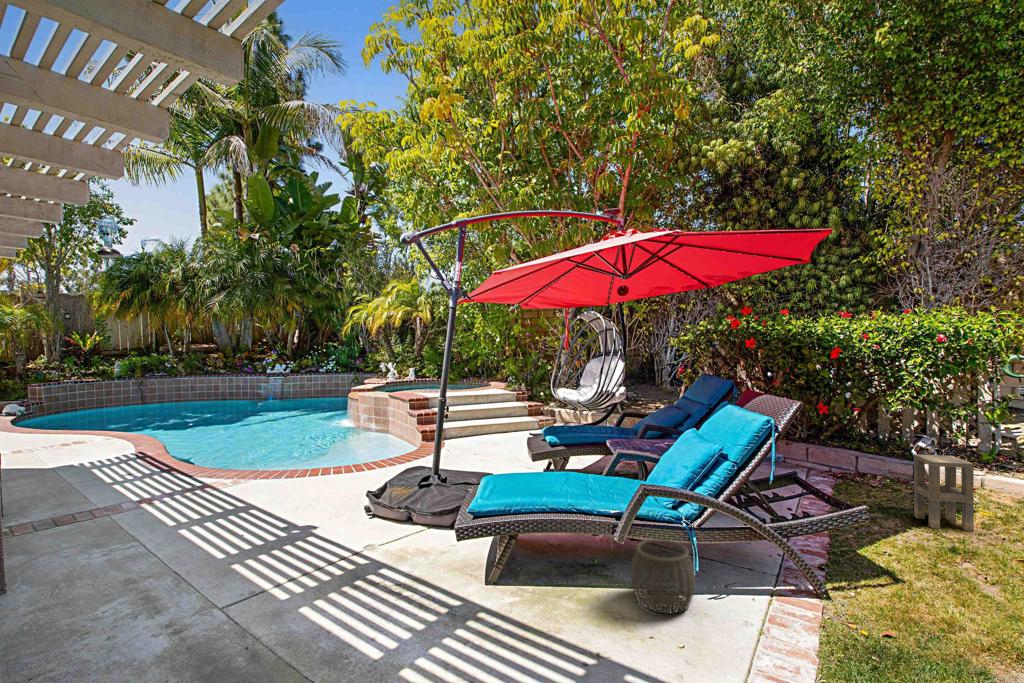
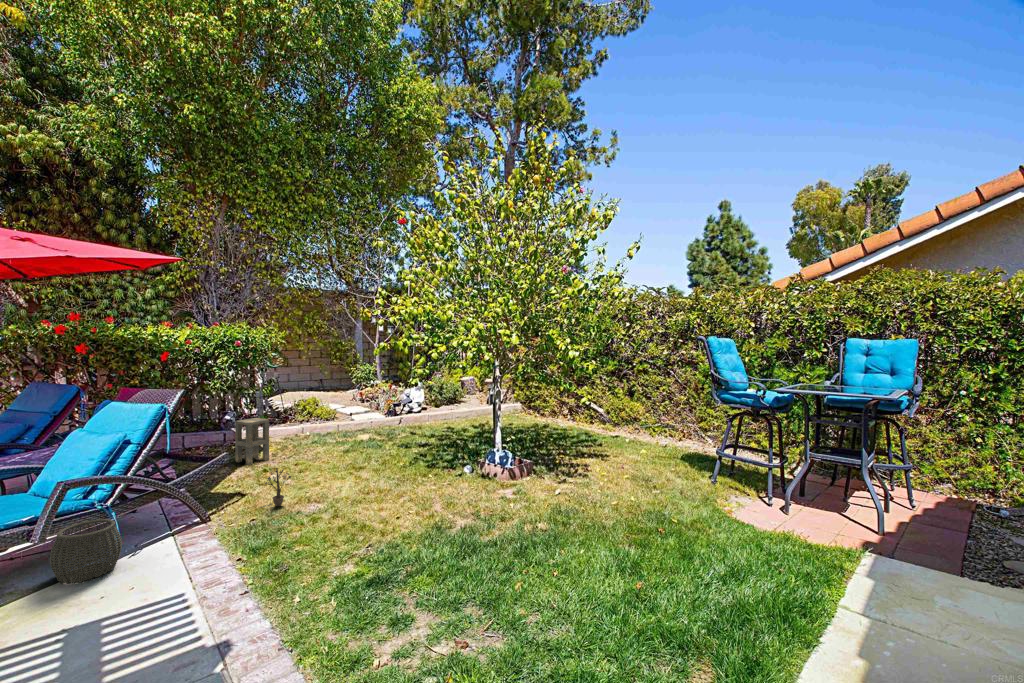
decorative plant: none [910,560,978,633] -> present [263,468,291,507]

